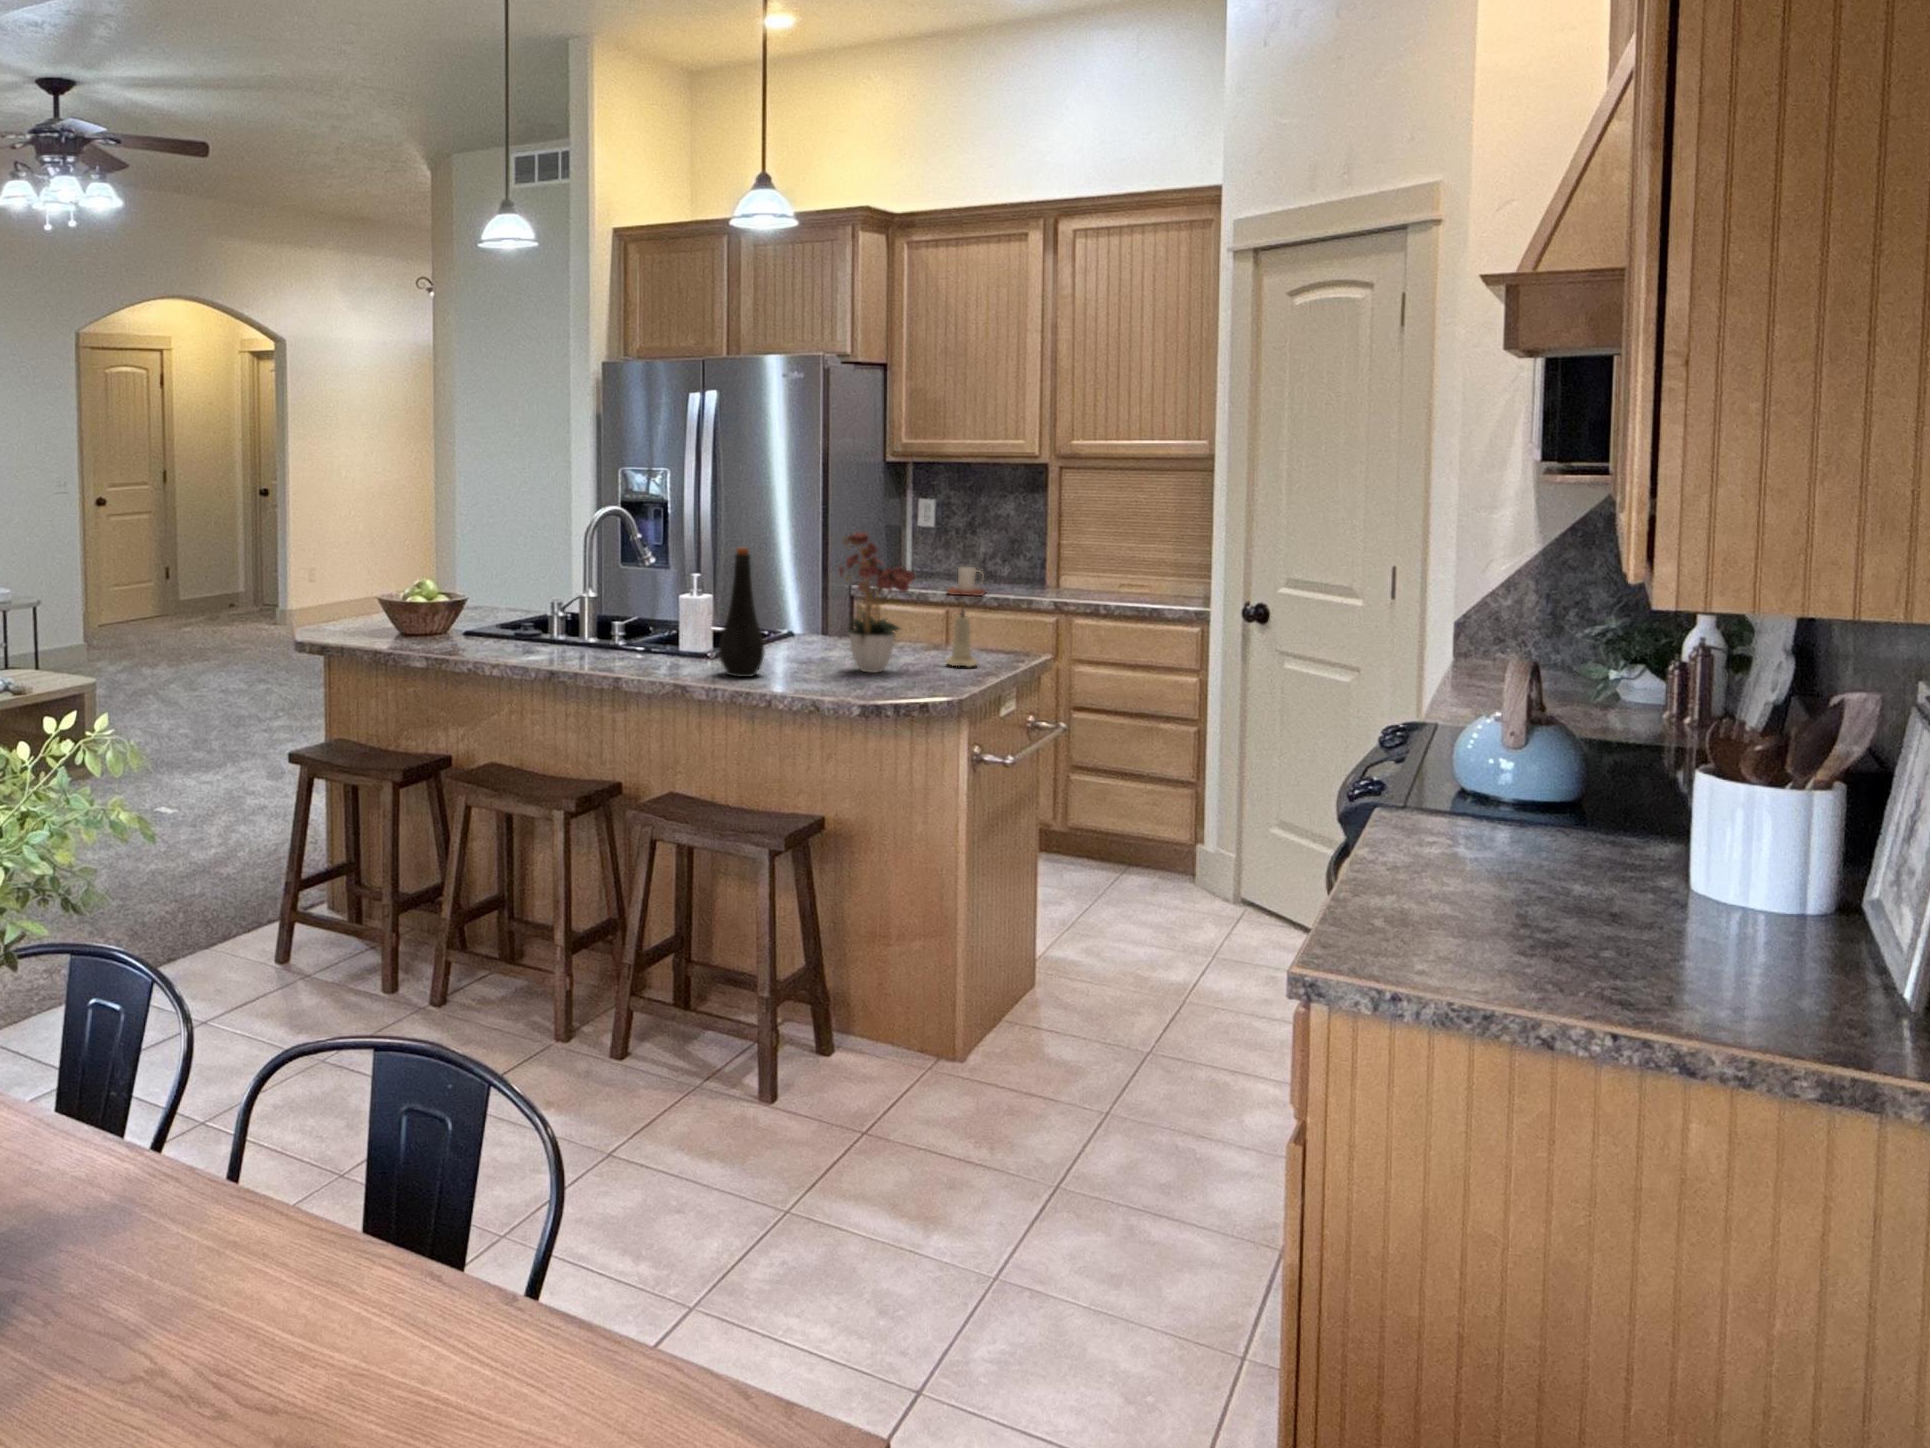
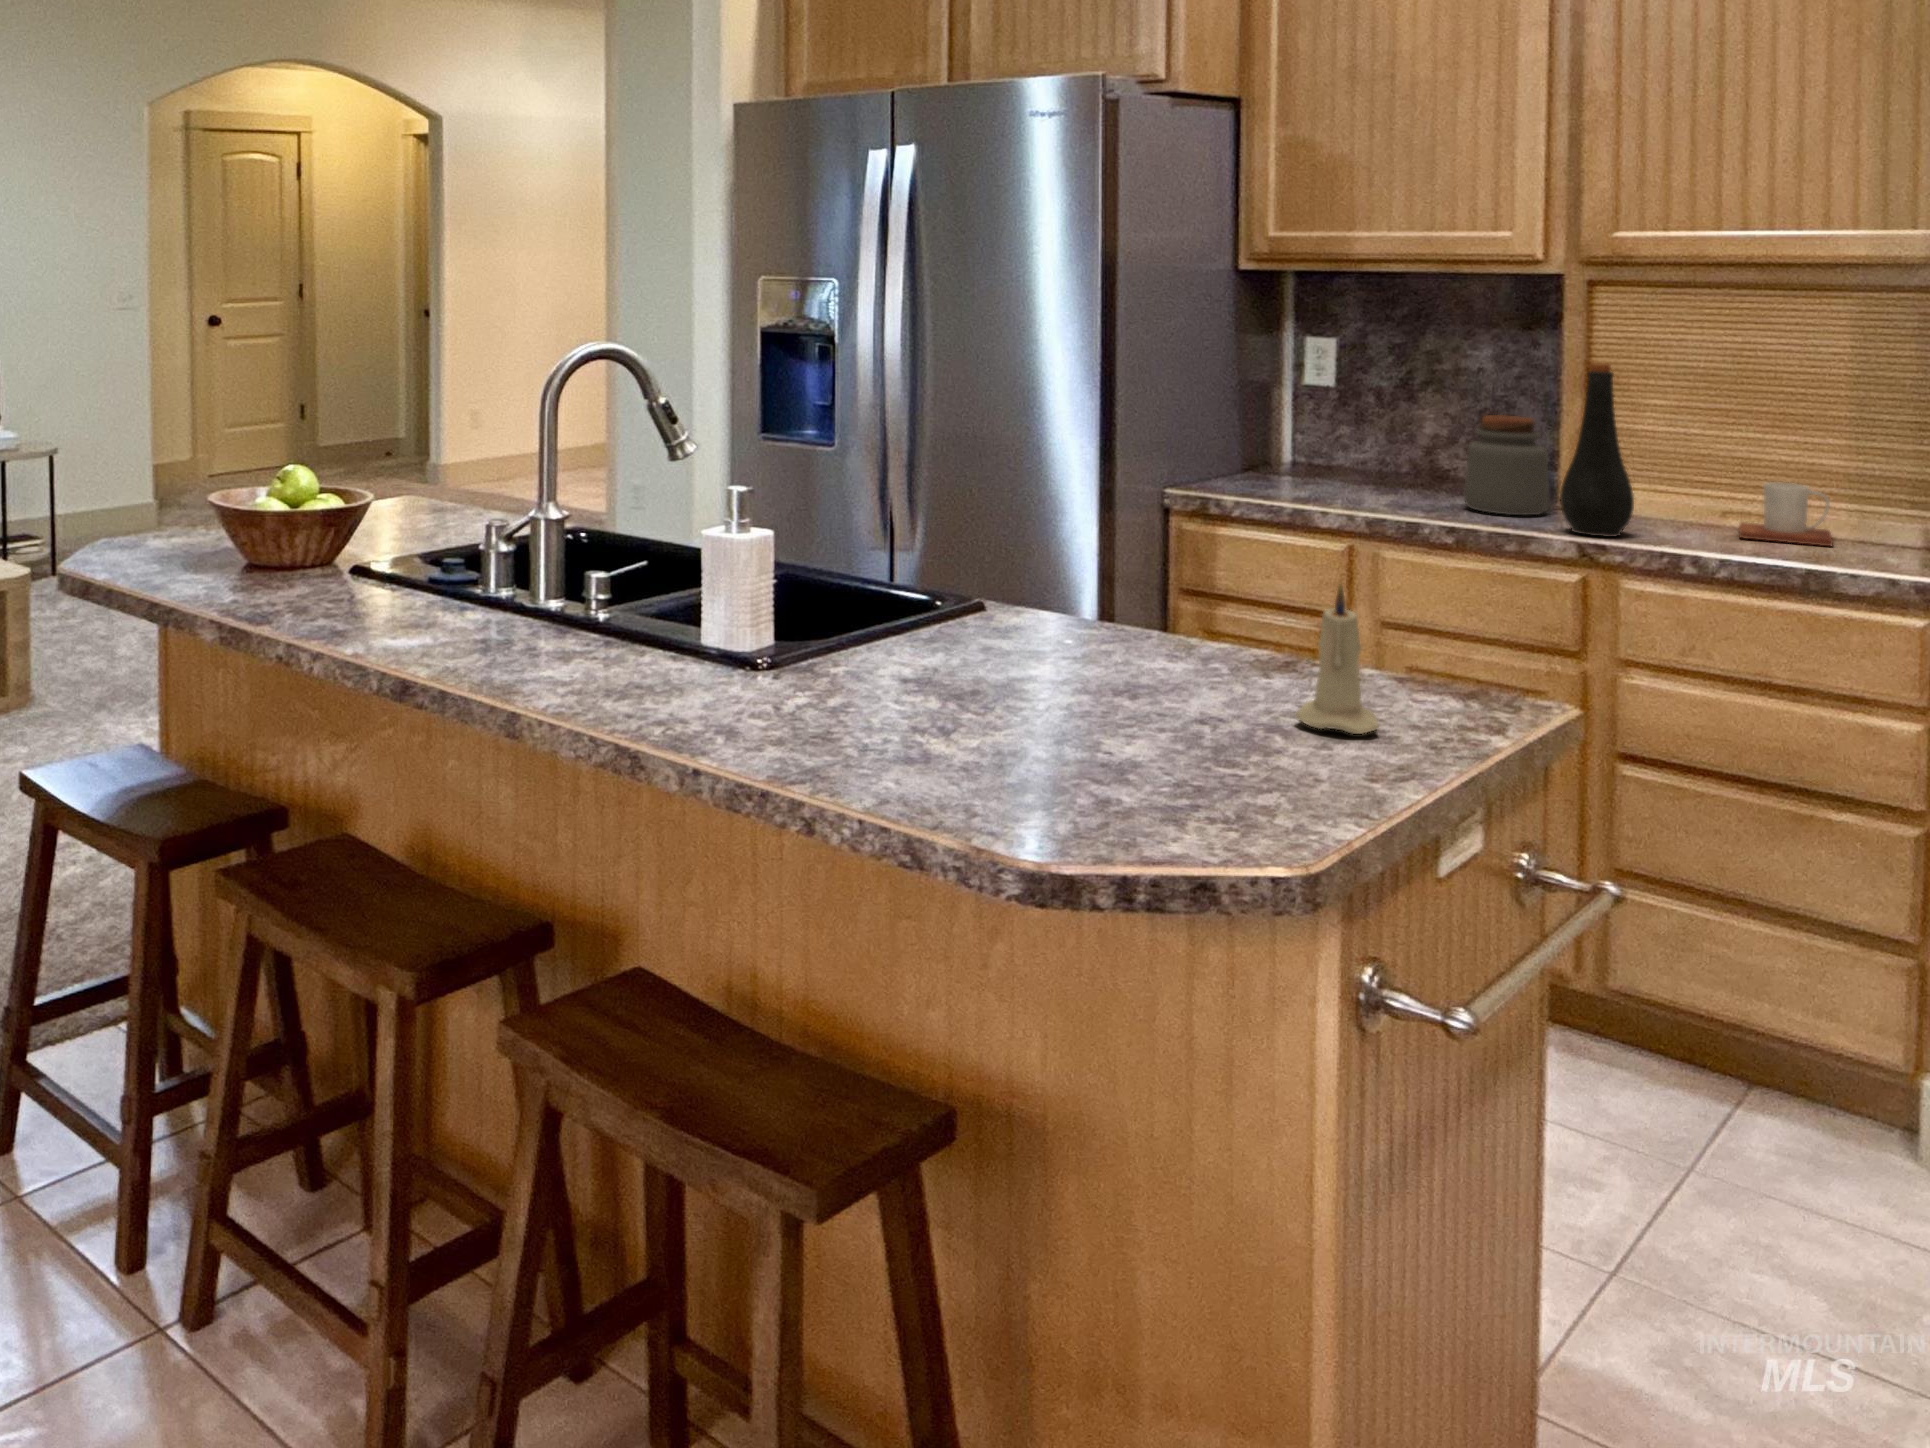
flower arrangement: present [839,532,916,673] -> none [1009,393,1237,736]
jar: none [1001,540,1042,592] -> present [1464,415,1549,515]
bottle: present [719,548,764,677] -> present [1560,363,1634,537]
mug: present [947,567,986,596] -> present [1739,482,1833,546]

